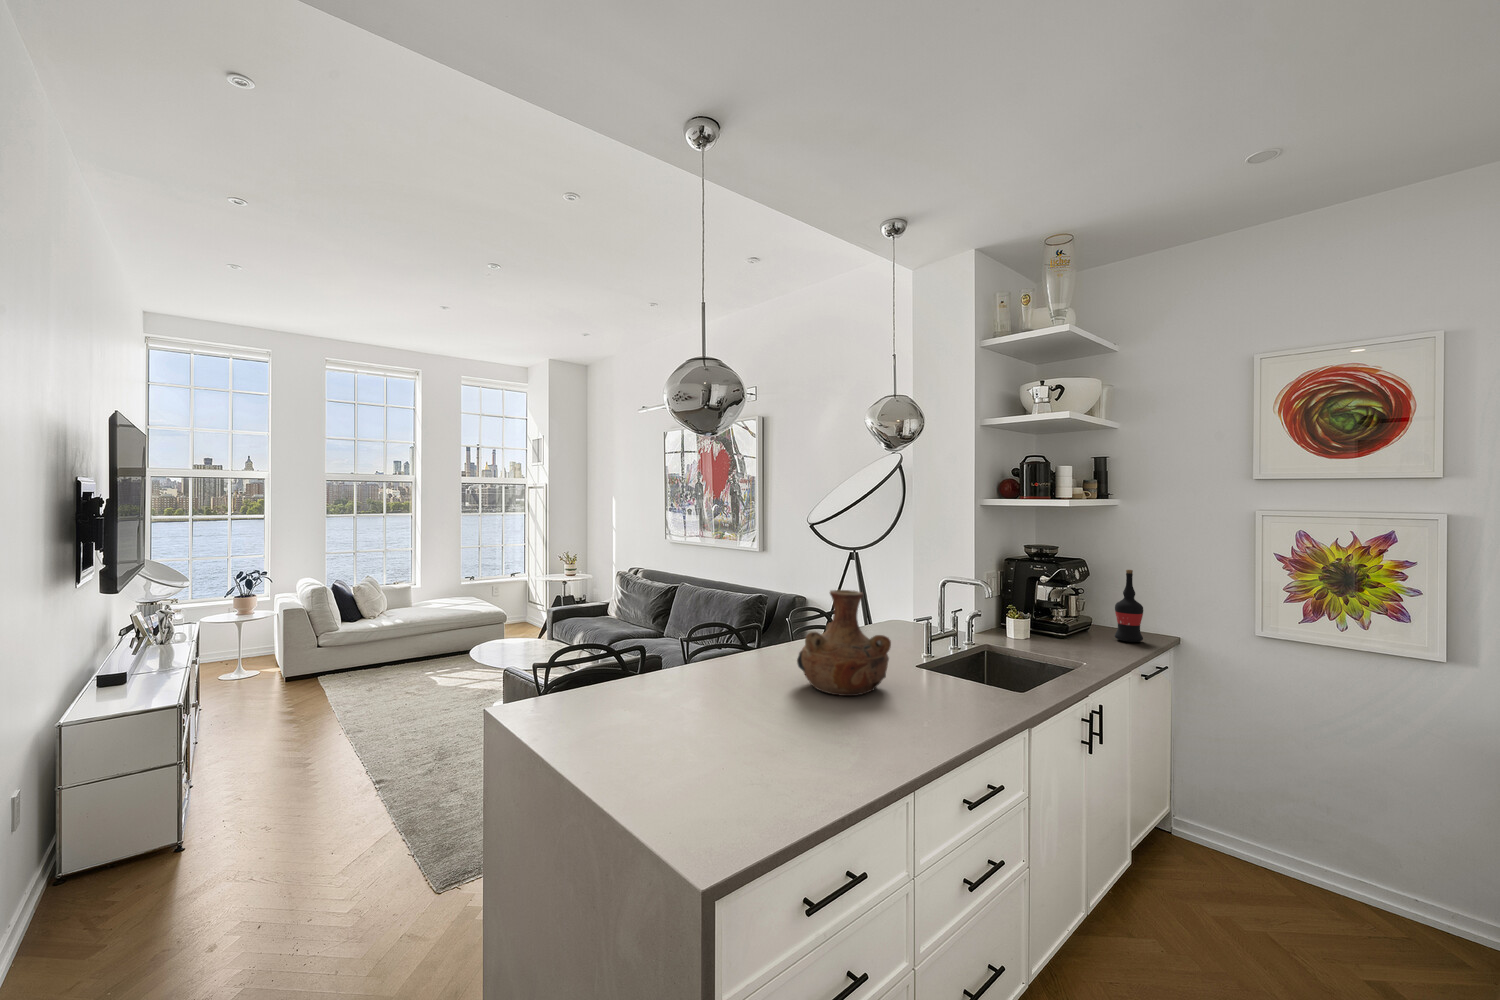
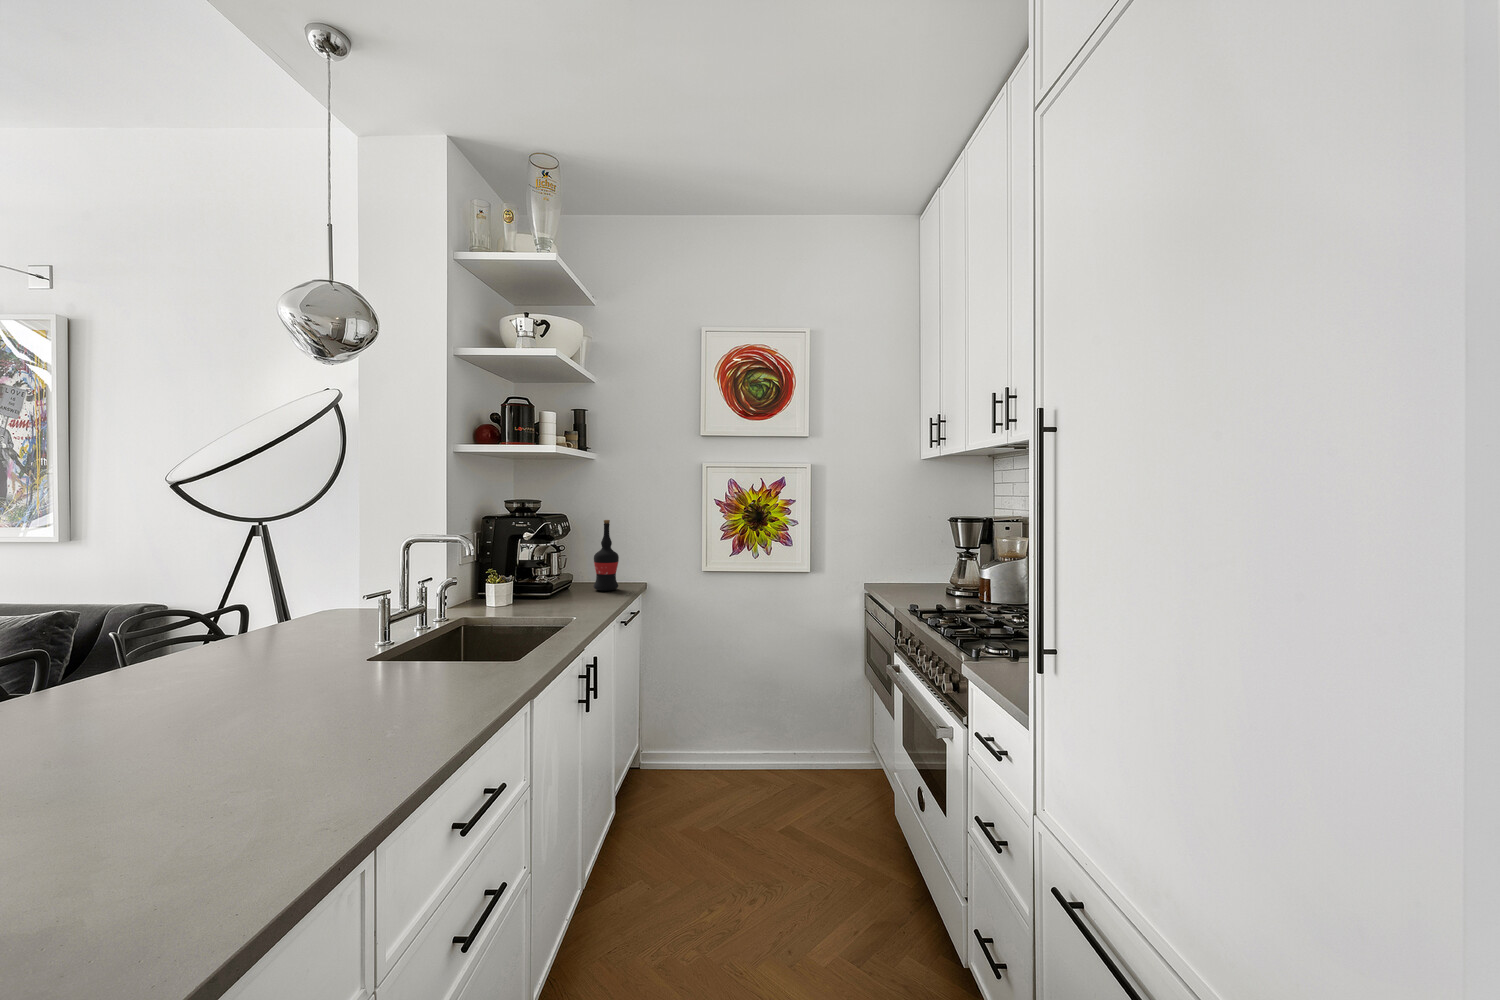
vase: present [797,590,891,696] -> none [129,562,331,740]

